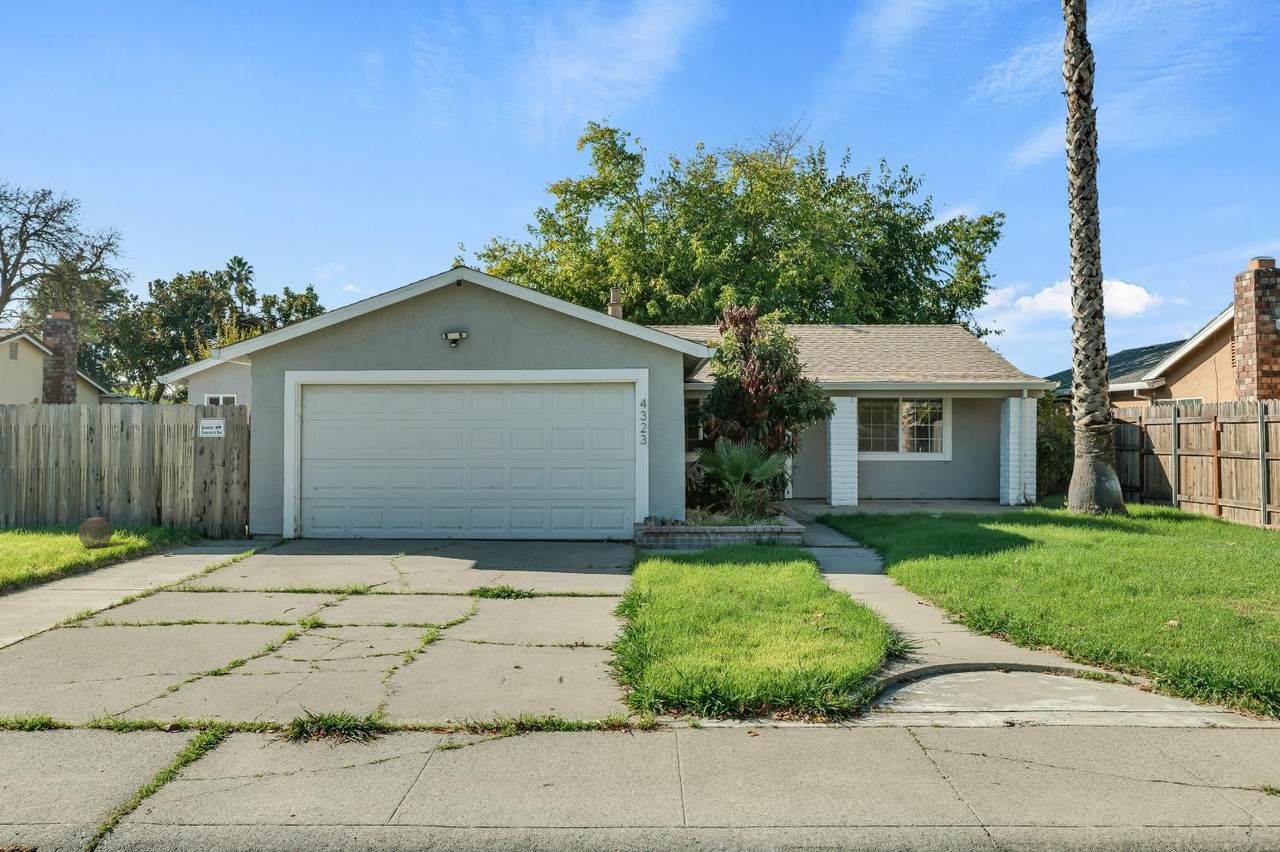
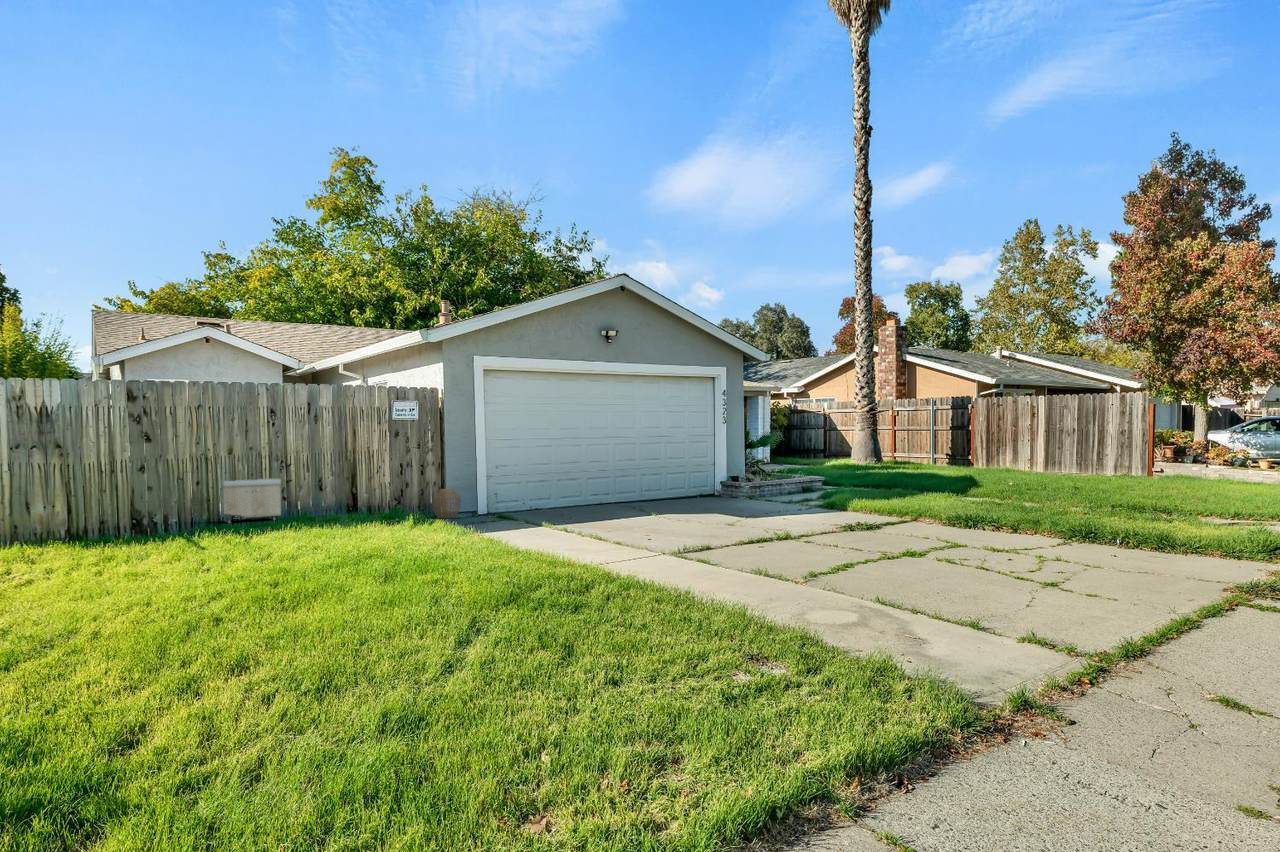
storage bench: none [21,489,86,528] -> present [221,479,281,523]

